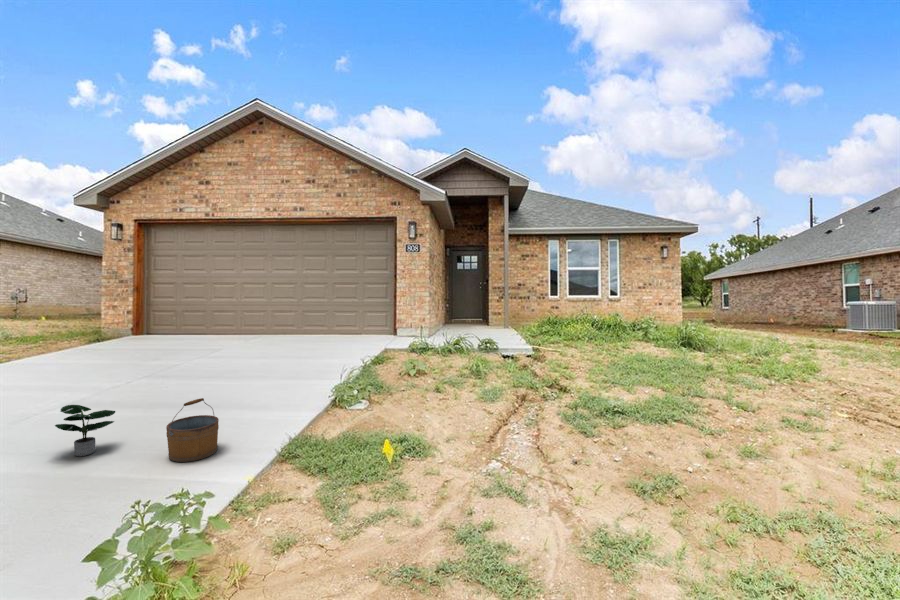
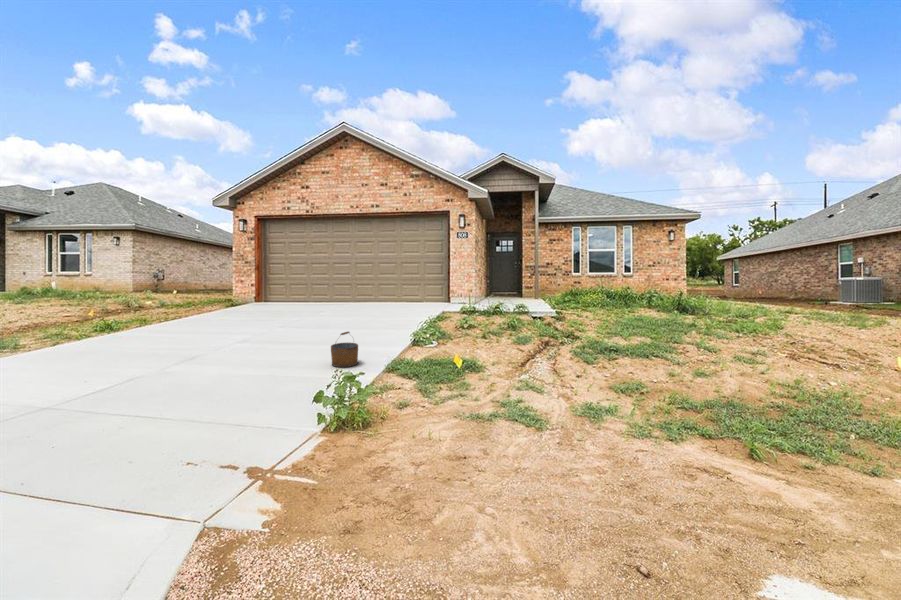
potted plant: present [55,405,115,456] -> none [269,334,298,363]

